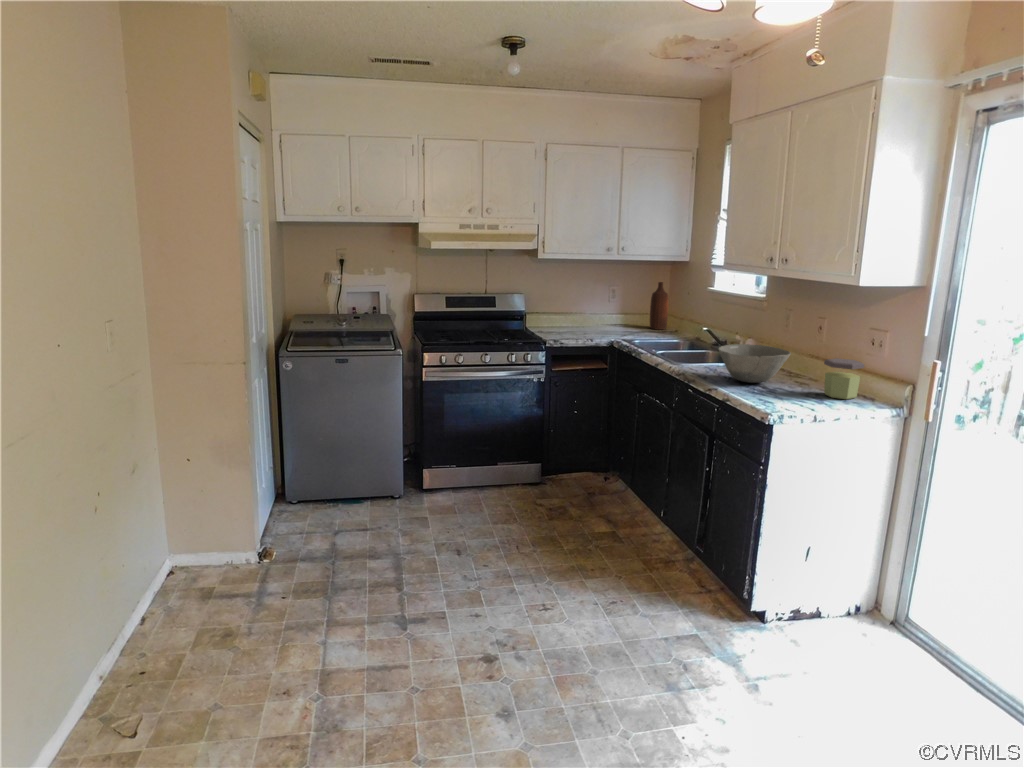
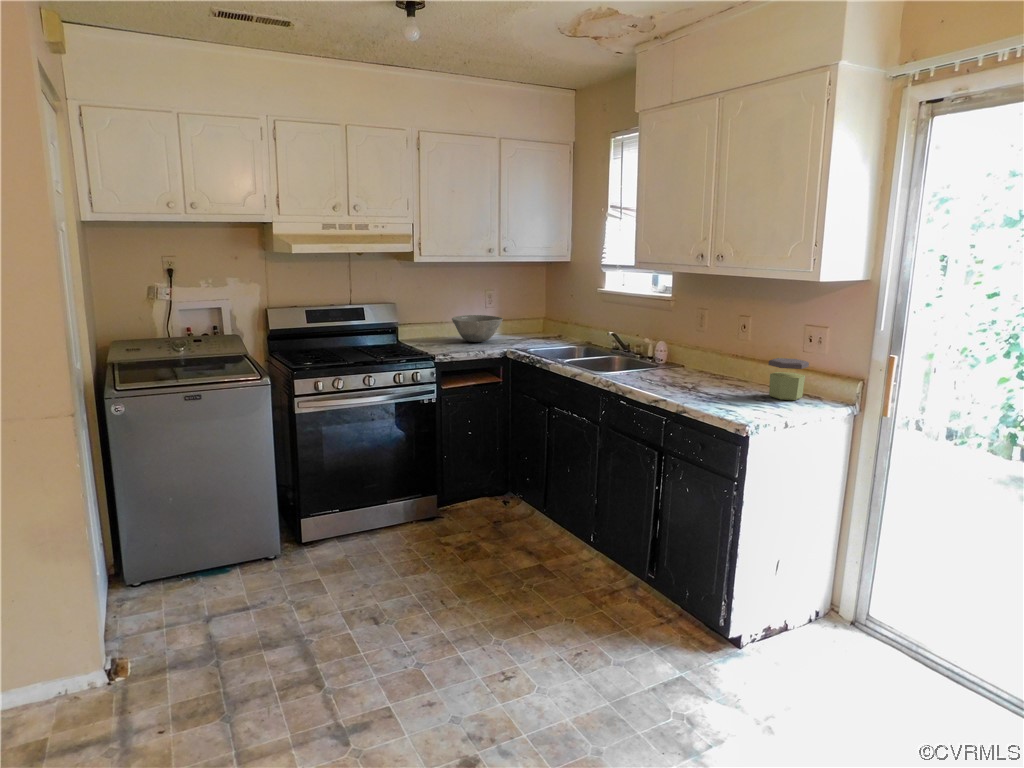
bottle: present [650,282,669,330] -> none [530,287,548,337]
bowl: present [718,344,791,383] -> present [452,315,503,342]

